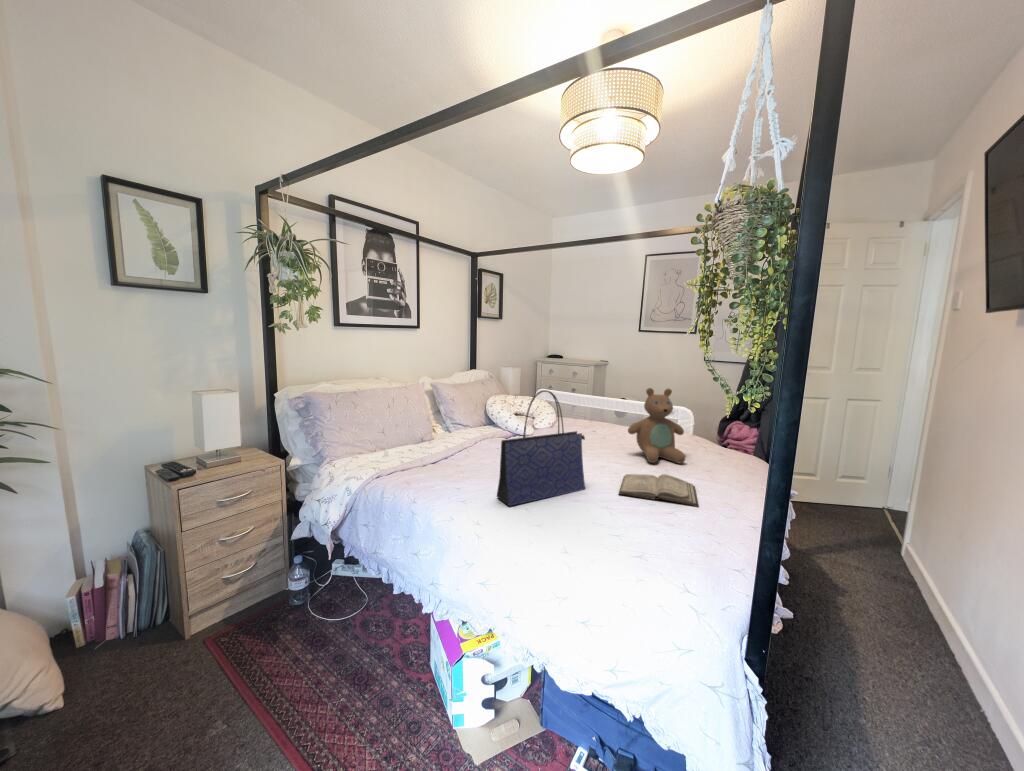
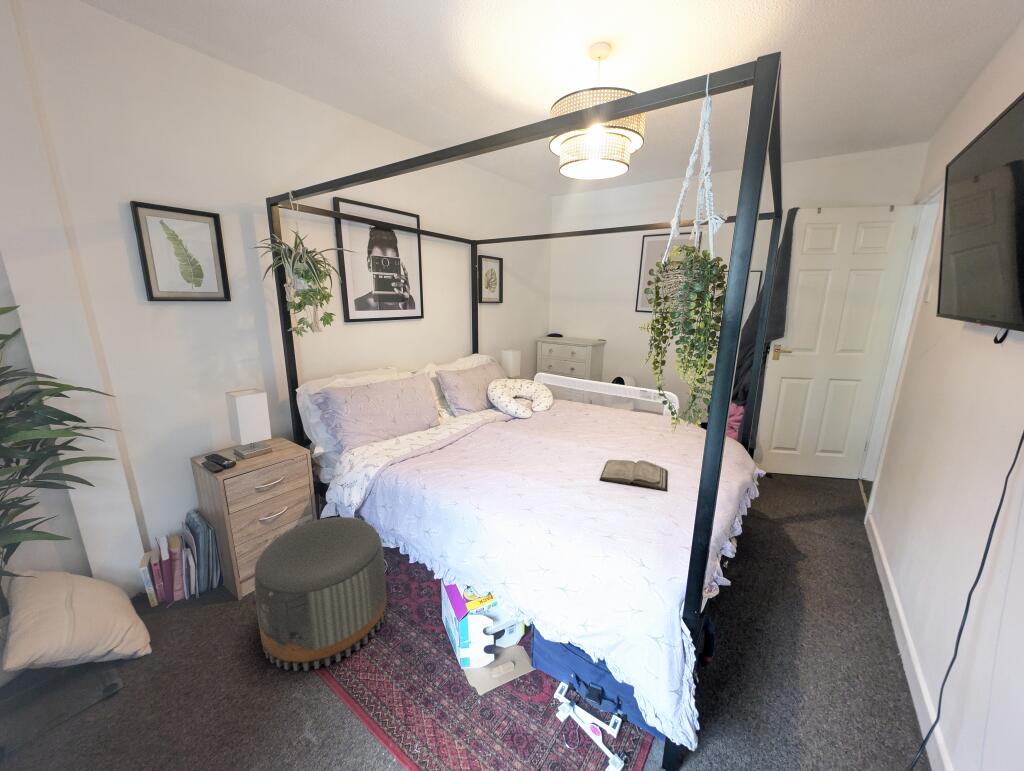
teddy bear: present [628,388,685,463] -> none [614,379,665,448]
tote bag: present [497,390,585,506] -> none [494,392,572,492]
pouf: none [203,538,364,732] -> present [254,517,387,671]

